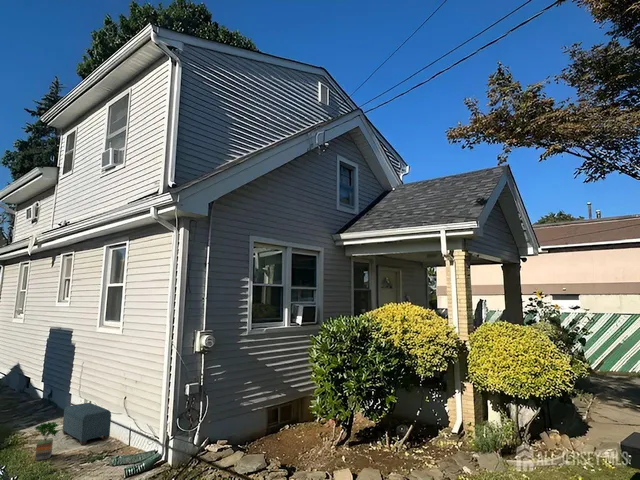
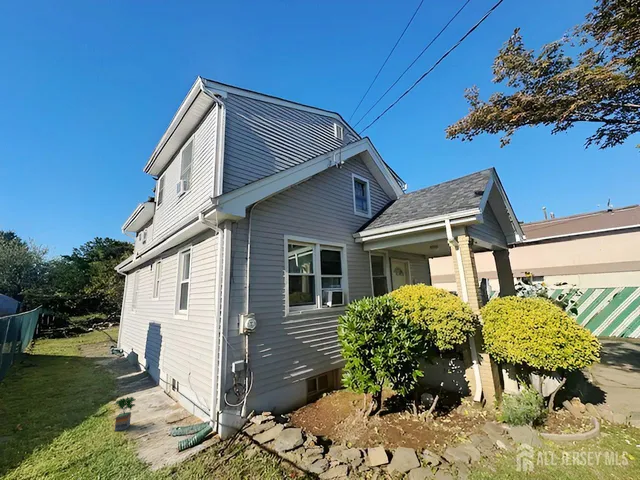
bench: present [62,403,111,445] -> none [146,378,181,416]

